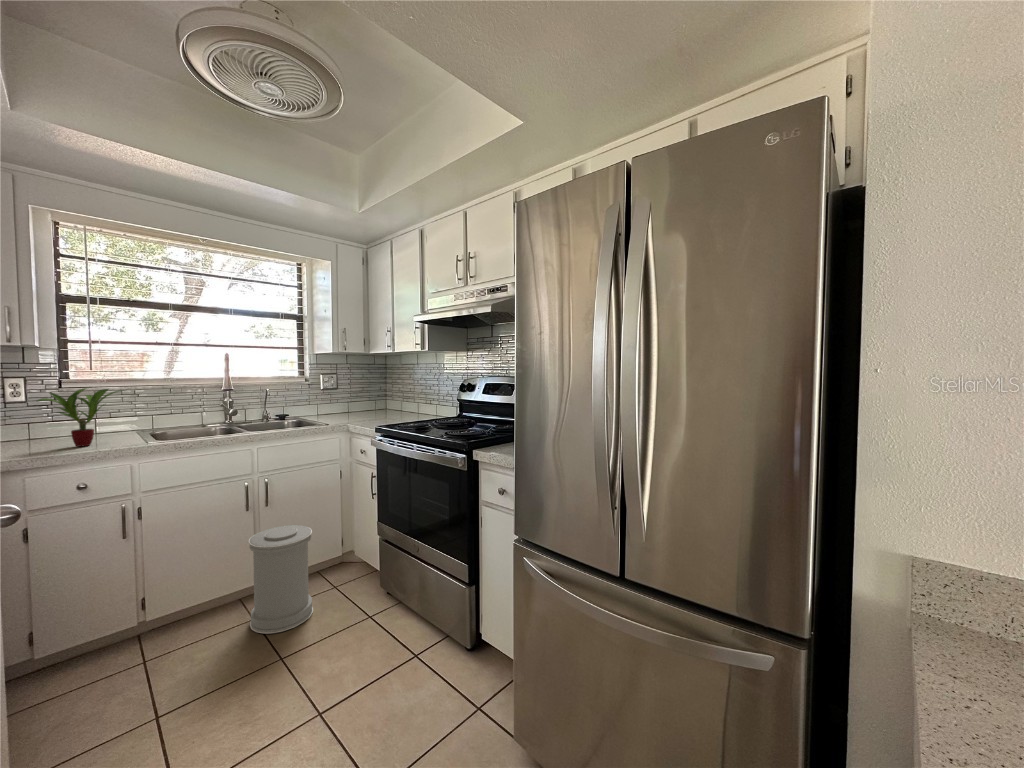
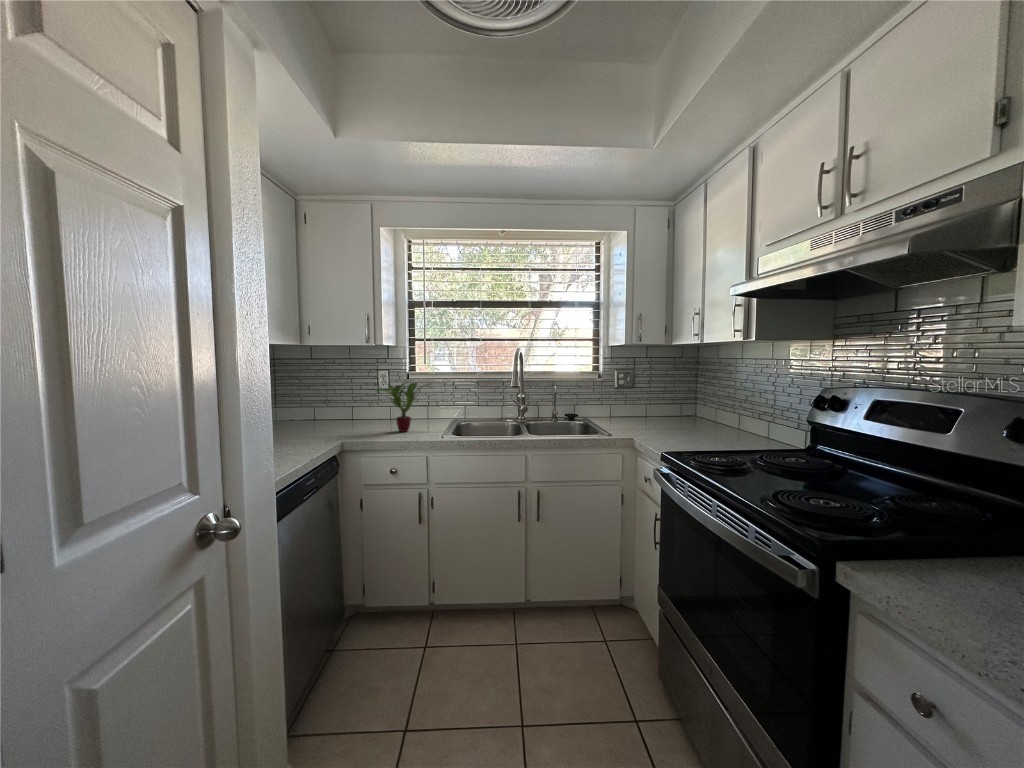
trash can: present [248,525,313,634] -> none [509,546,575,679]

